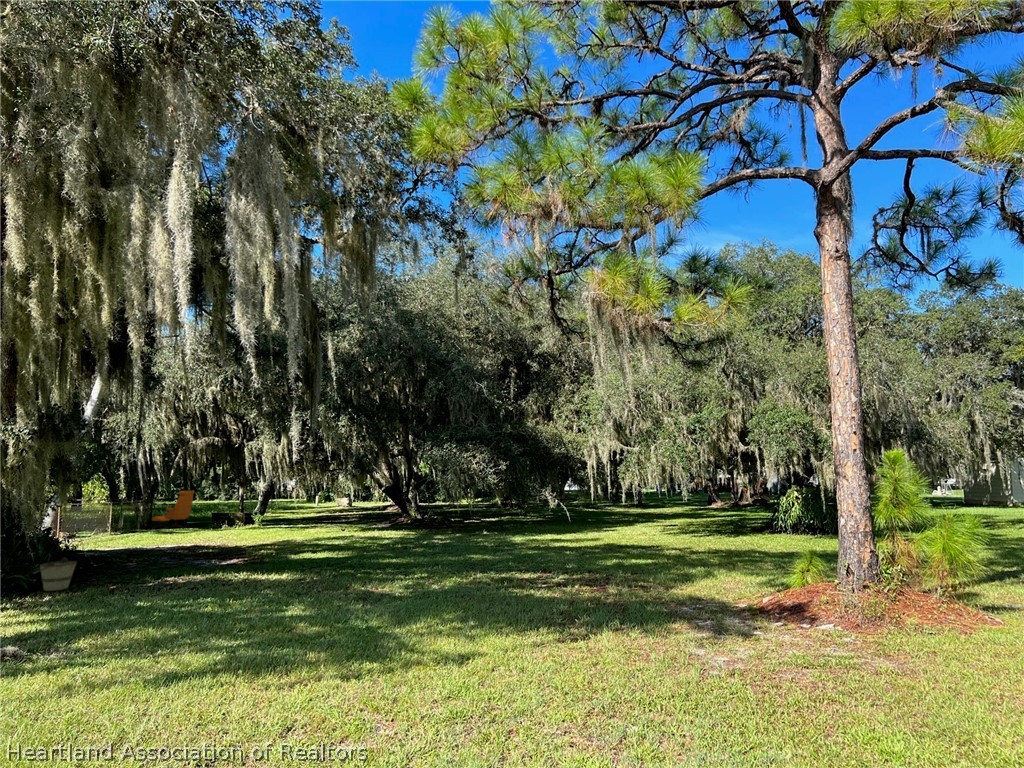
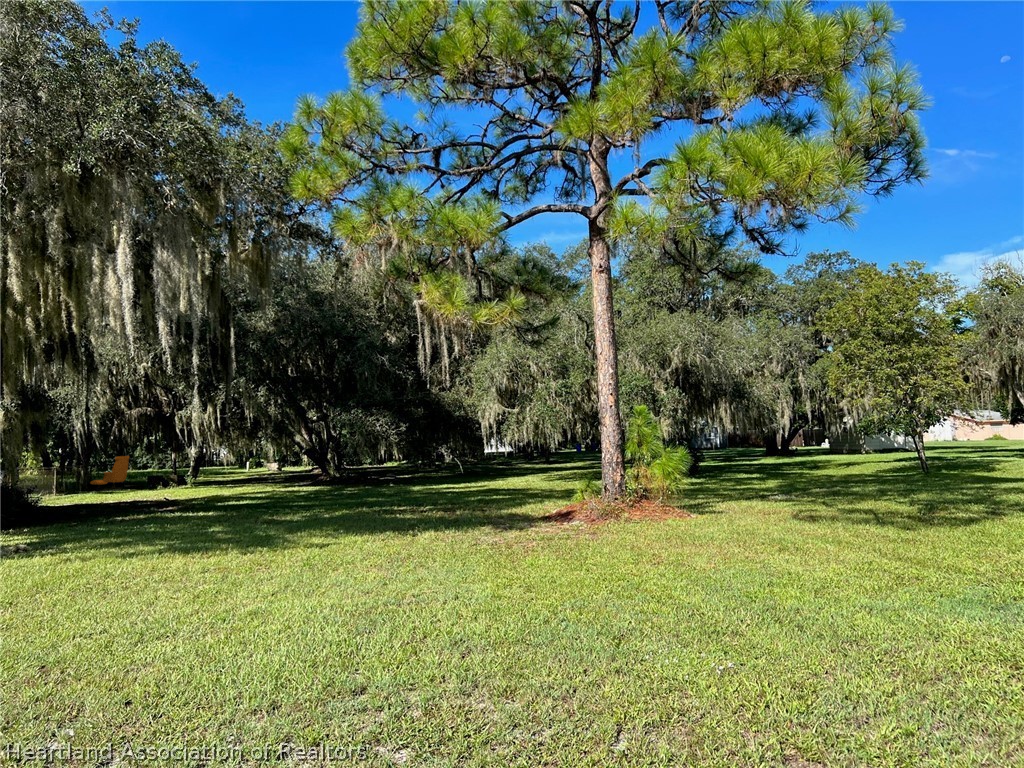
bucket: present [33,558,77,591] -> none [19,501,54,523]

